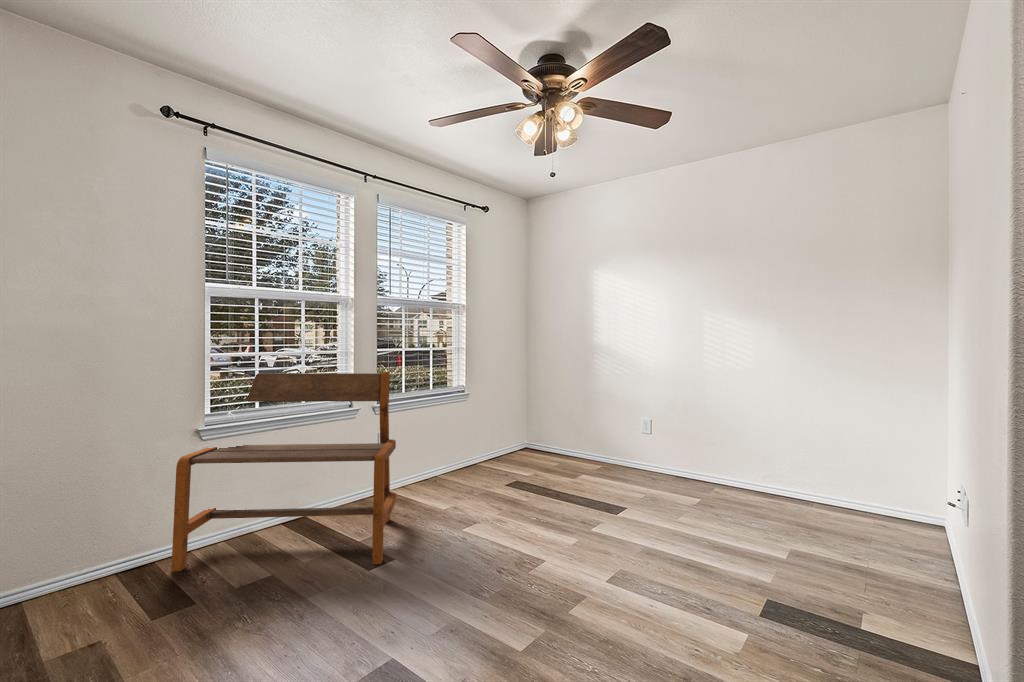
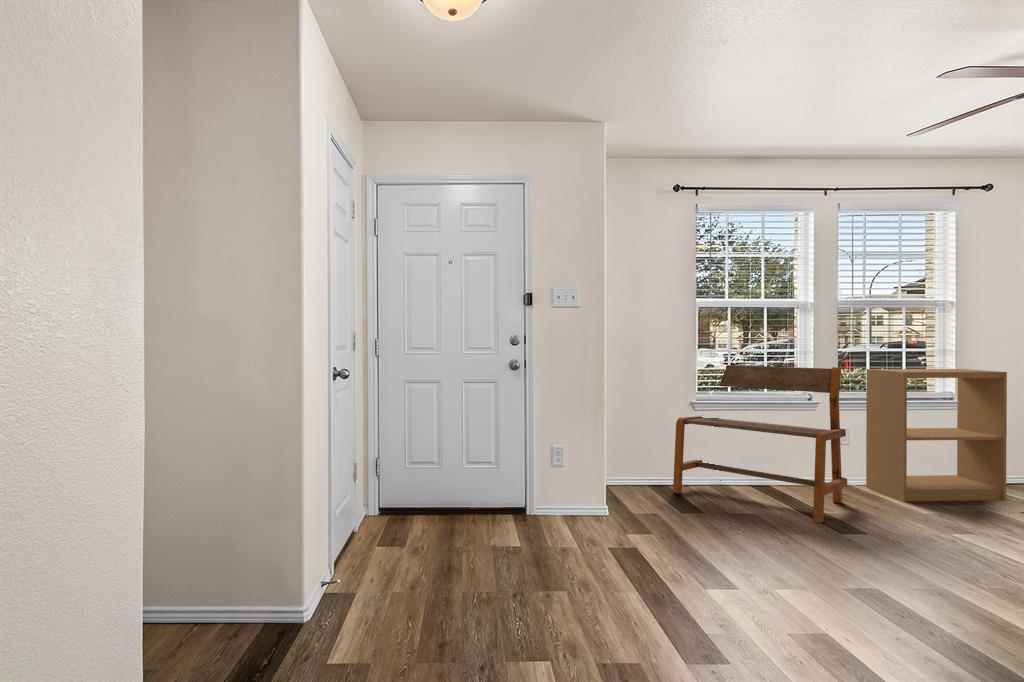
bookshelf: none [402,365,506,501] -> present [866,369,1007,502]

